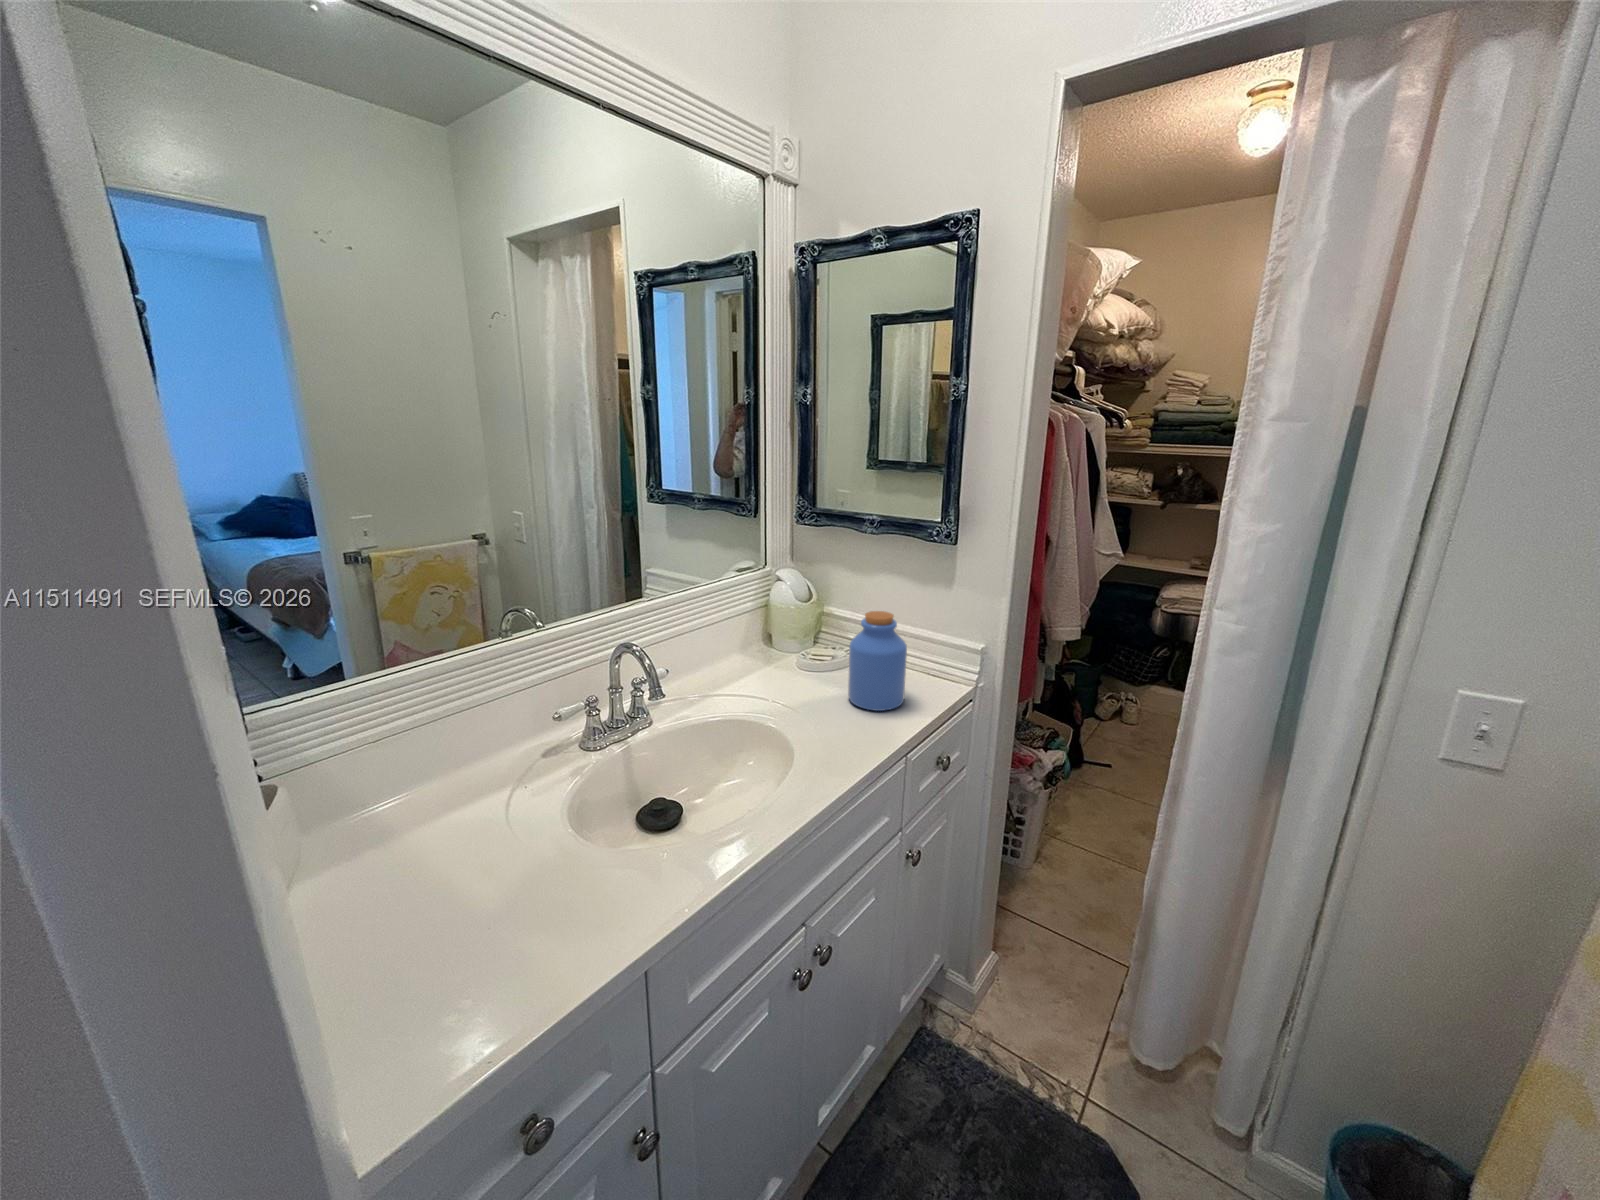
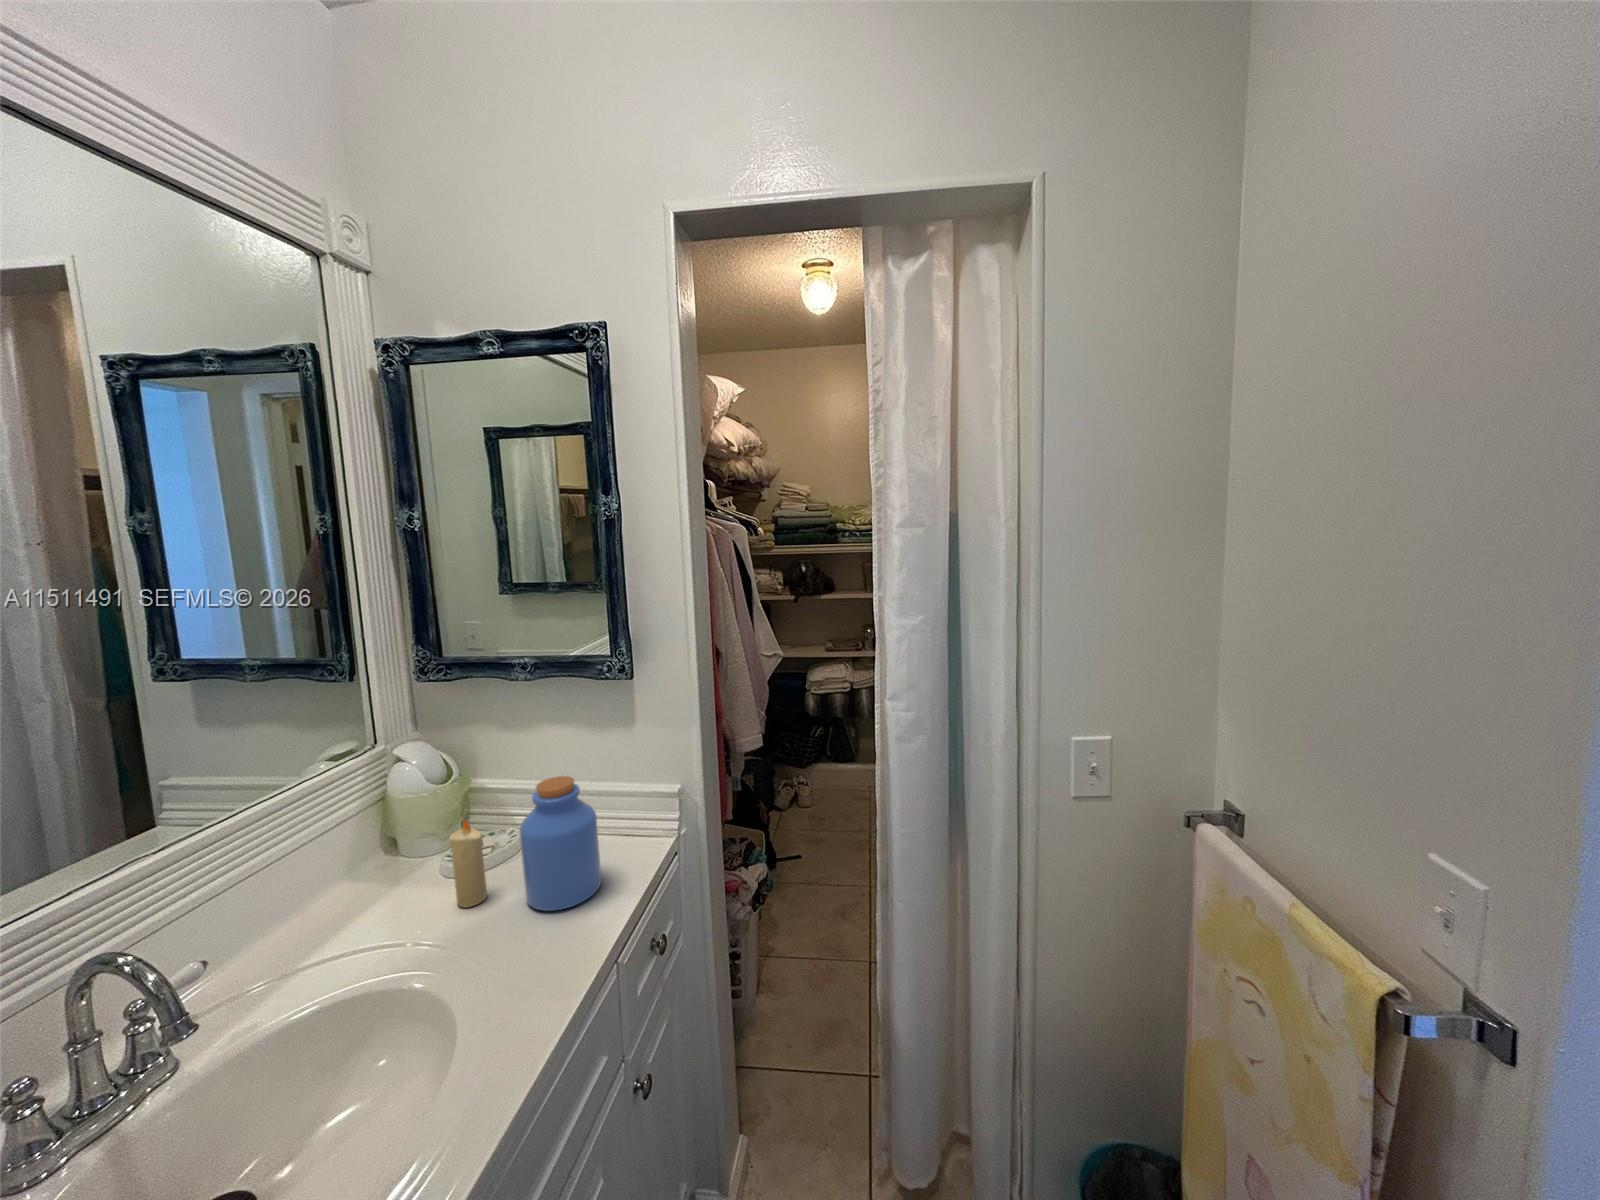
candle: none [804,626,825,690] -> present [449,819,487,907]

